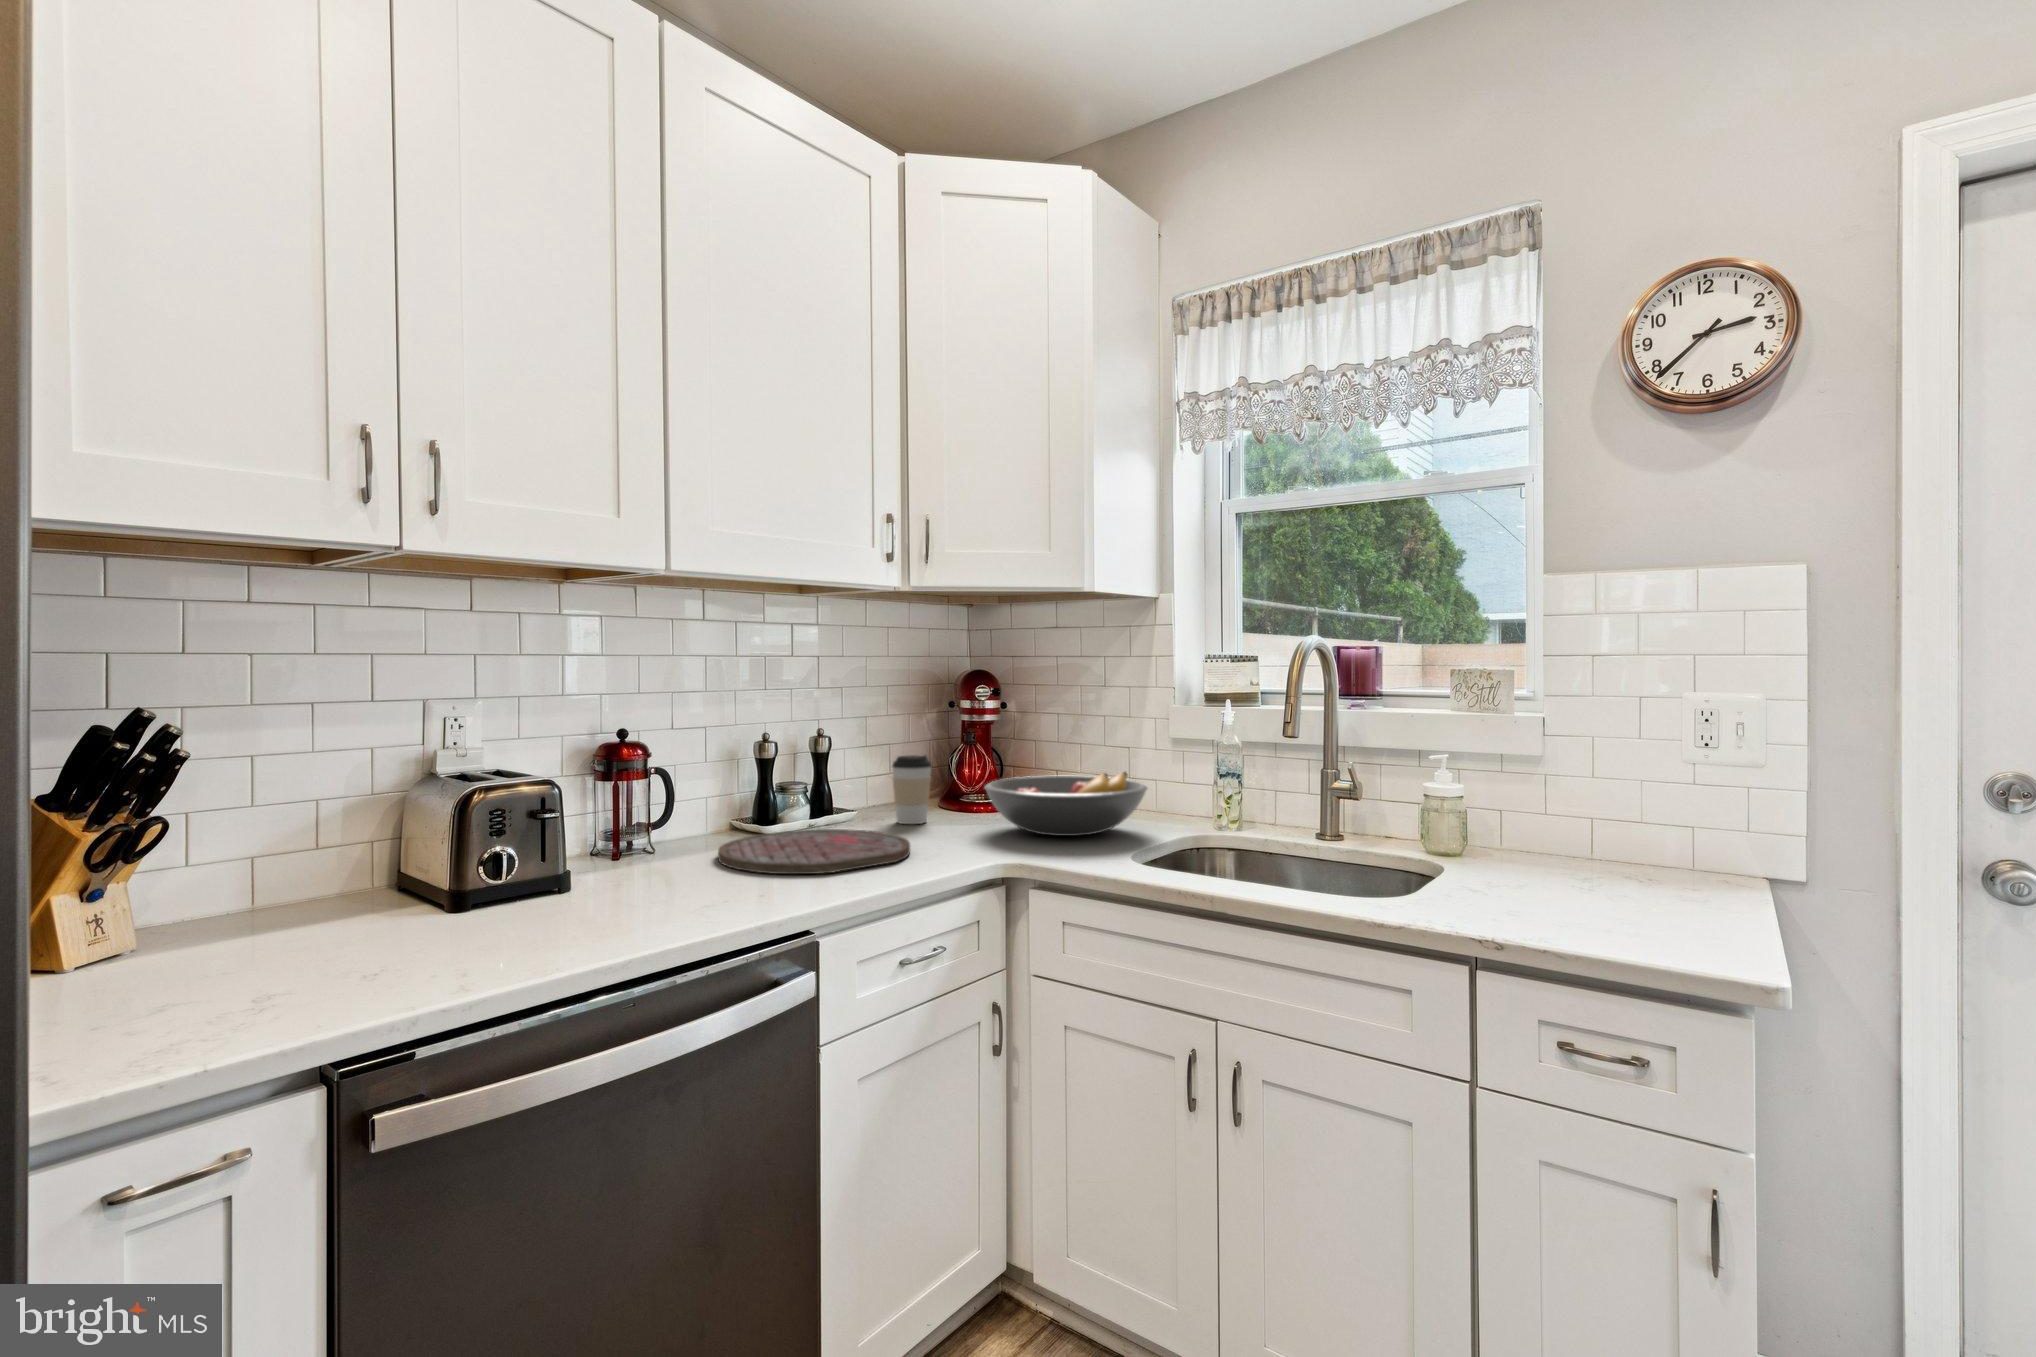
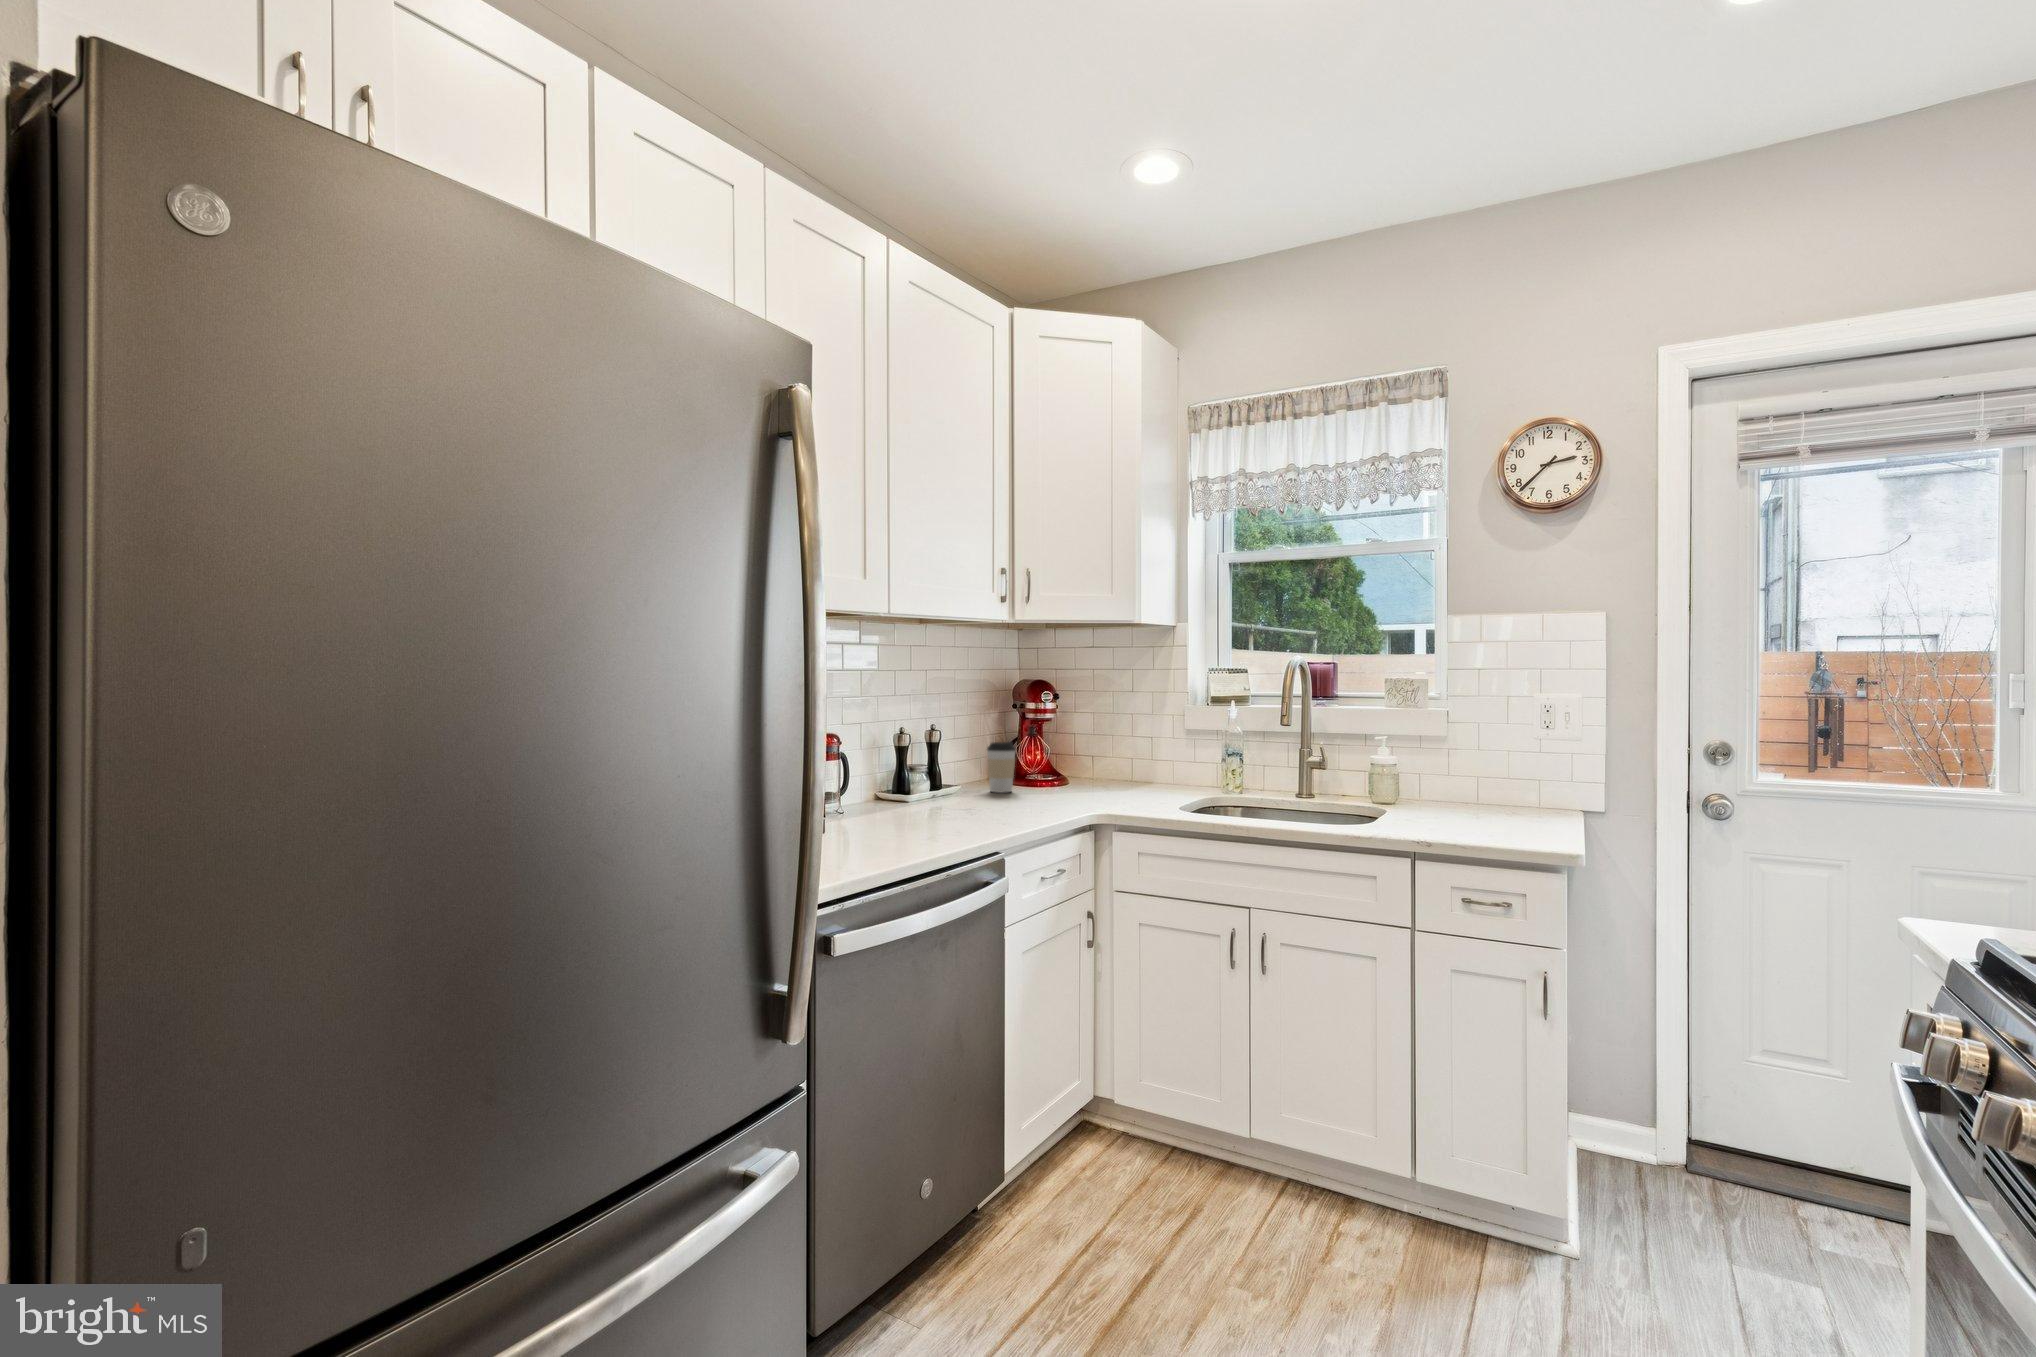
fruit bowl: present [984,771,1147,836] -> none [1060,752,1179,797]
cutting board: present [718,829,910,874] -> none [894,794,1027,818]

